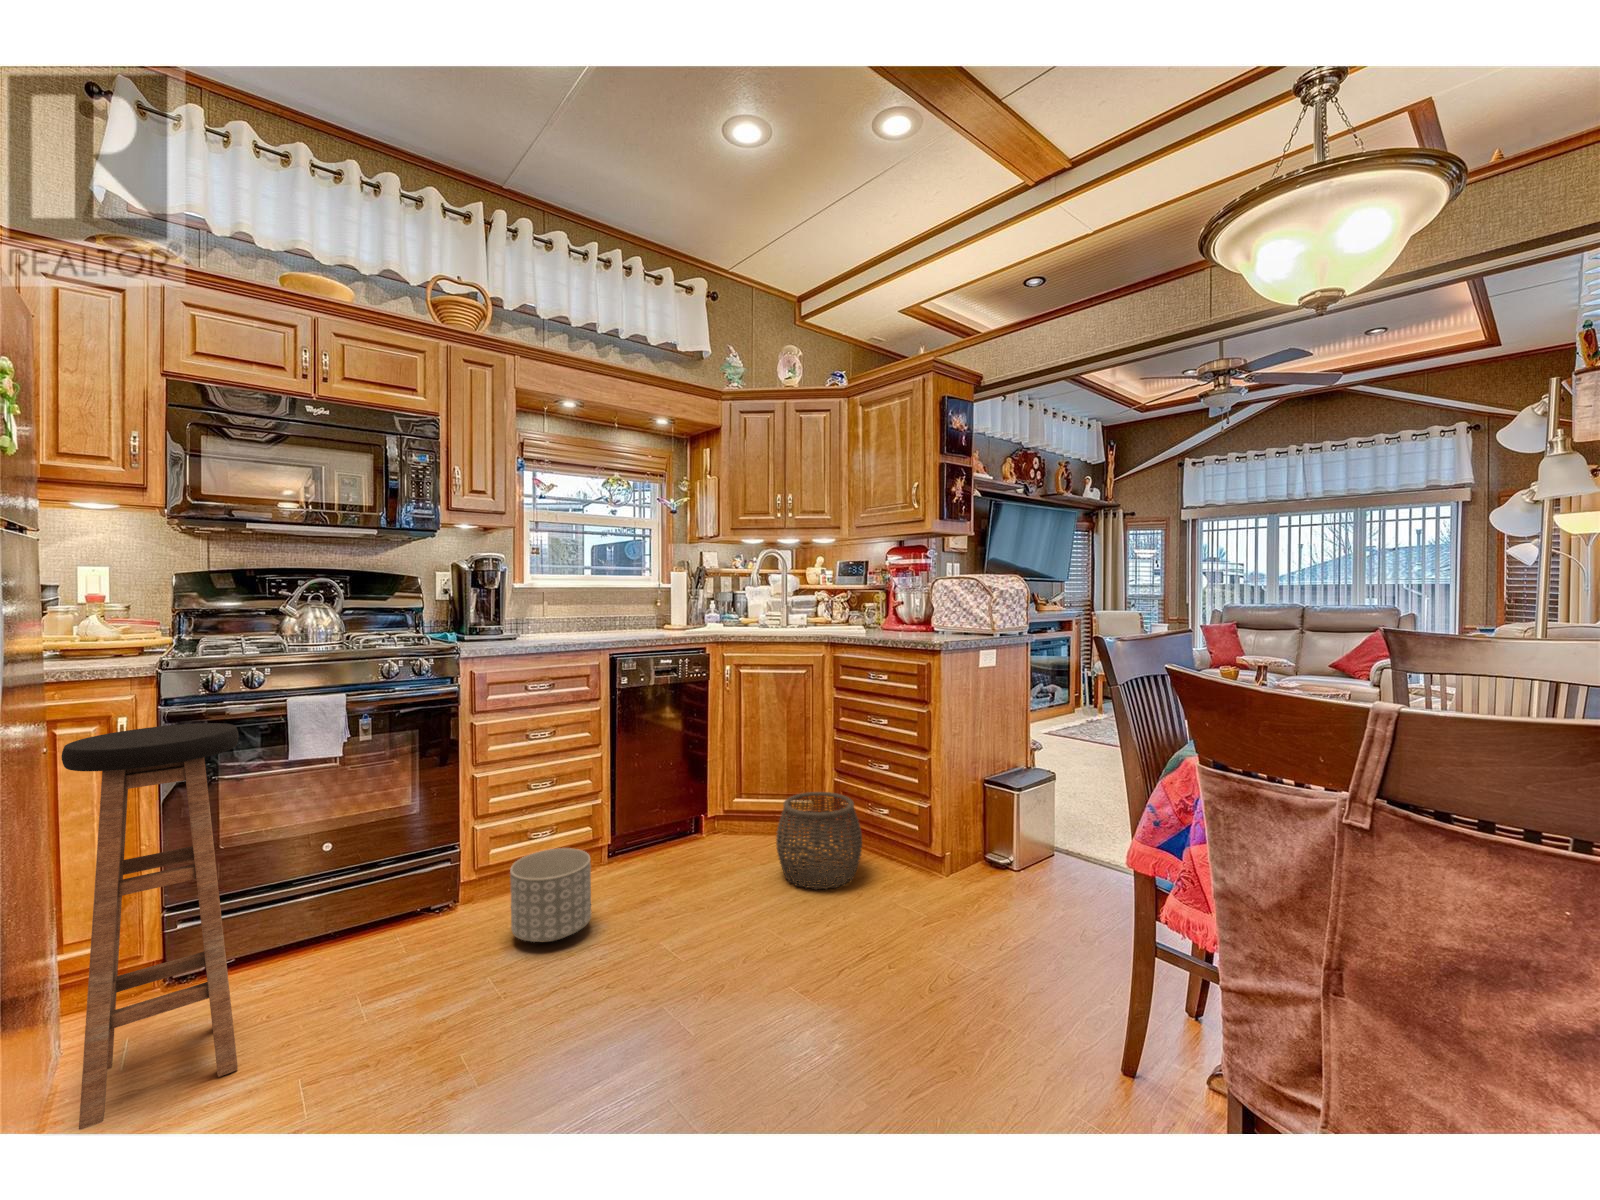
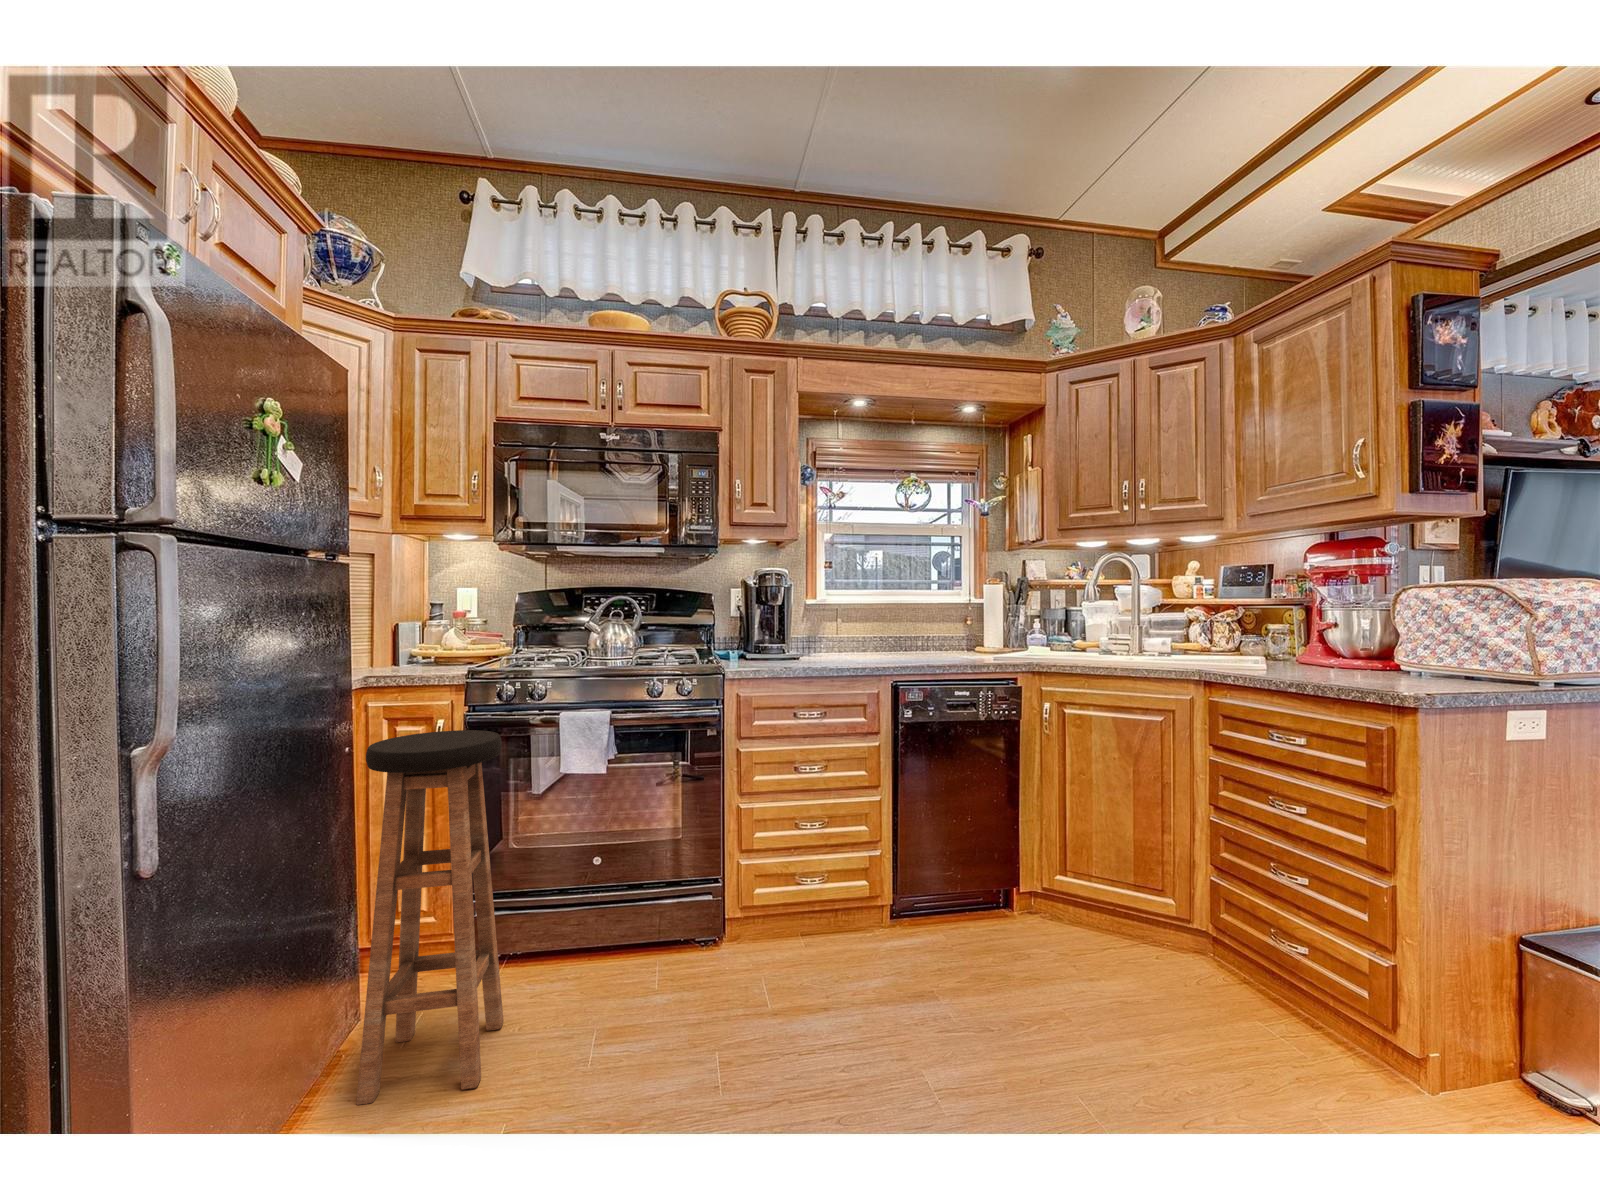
woven basket: present [776,792,862,889] -> none [1106,899,1257,1068]
planter: present [510,848,591,942] -> none [756,909,846,1029]

